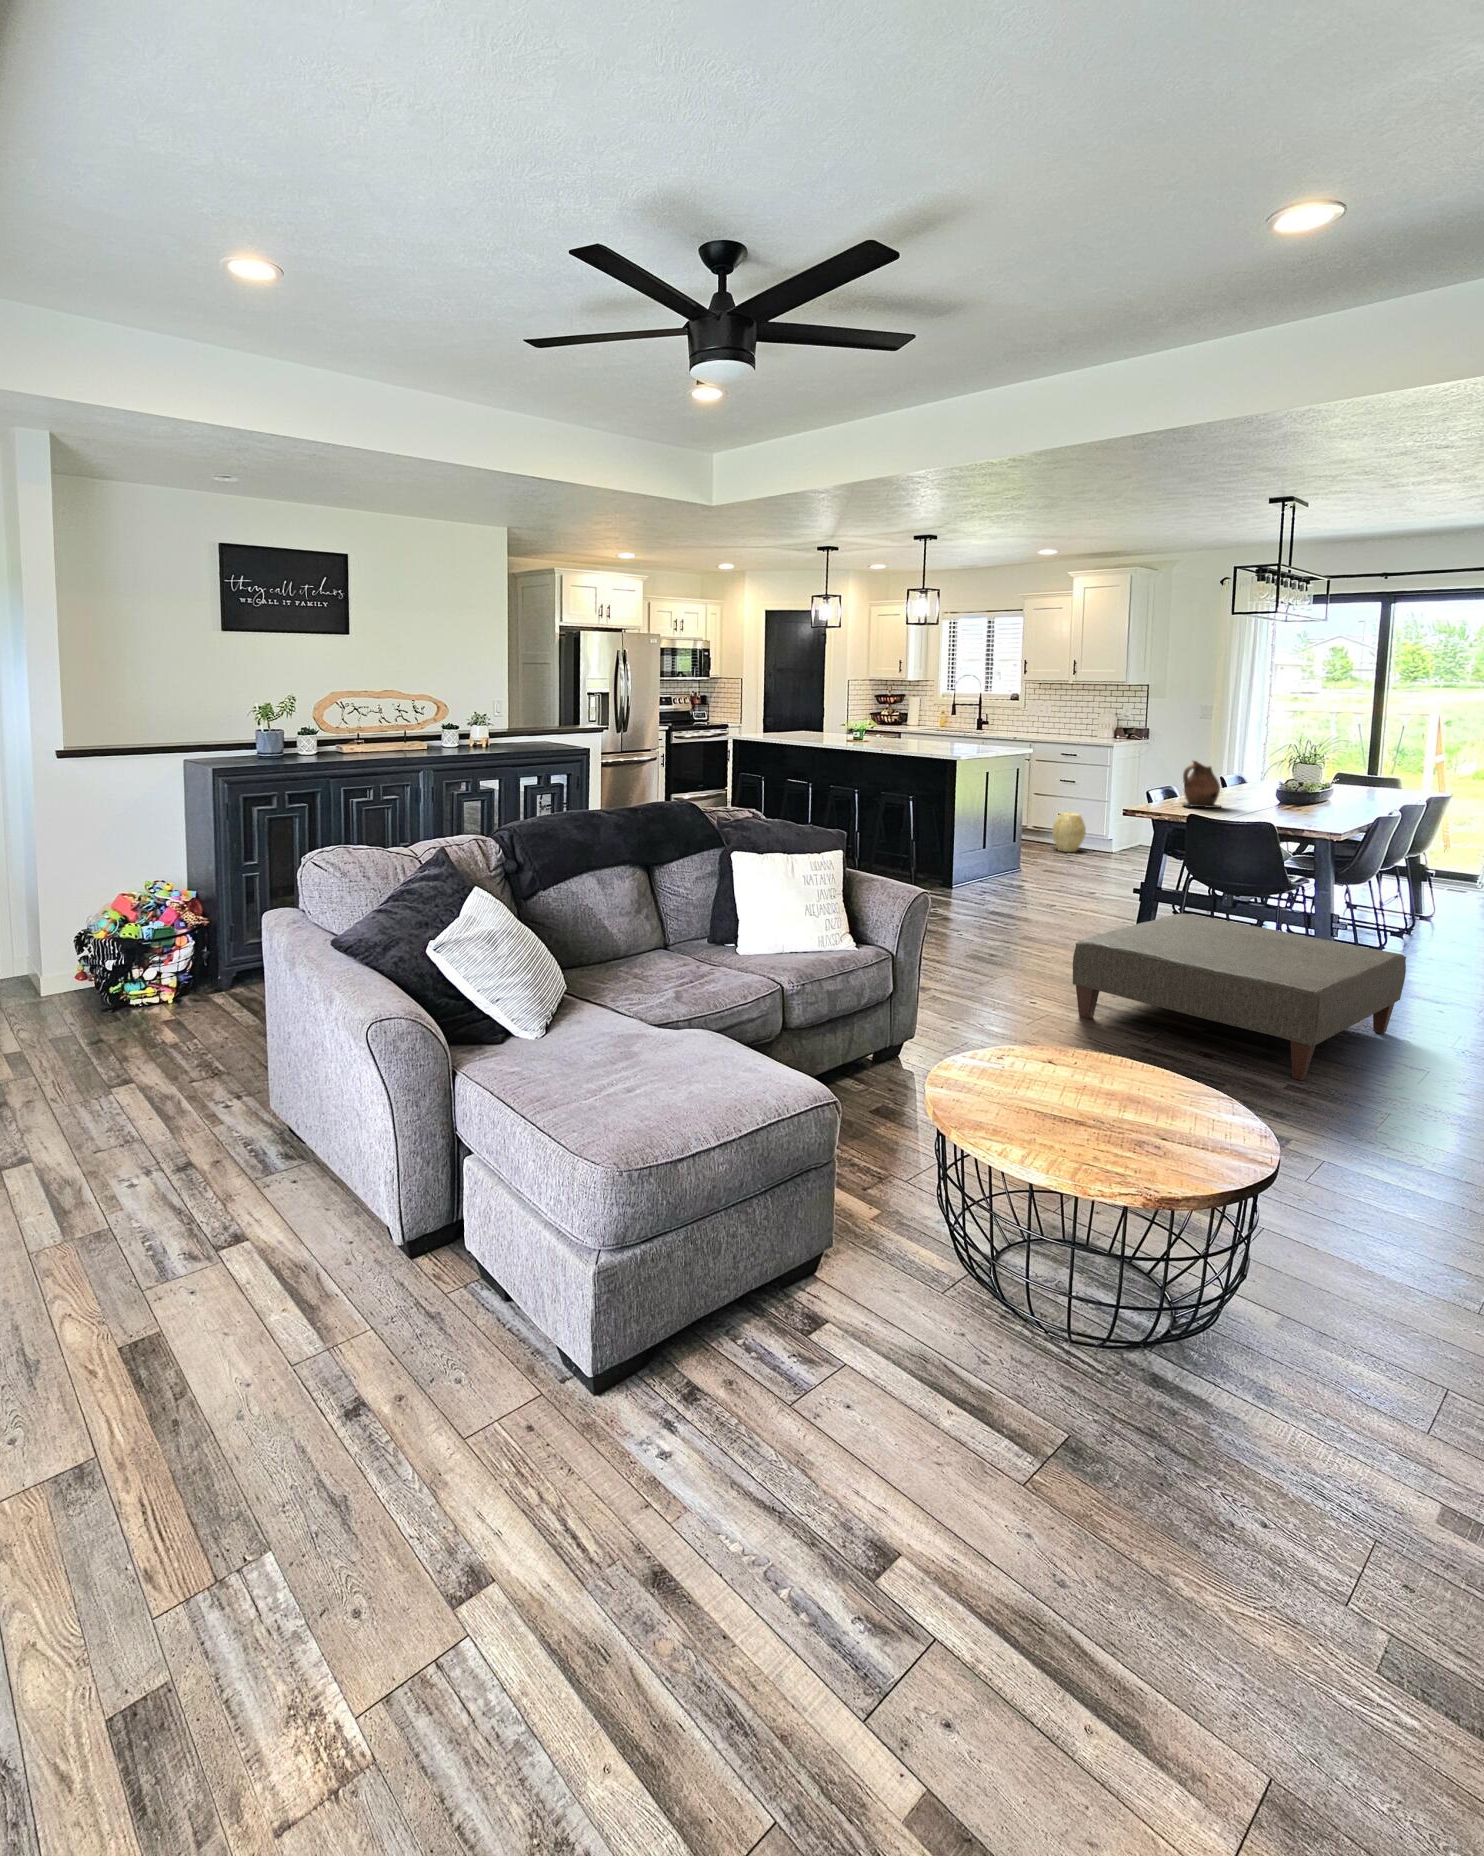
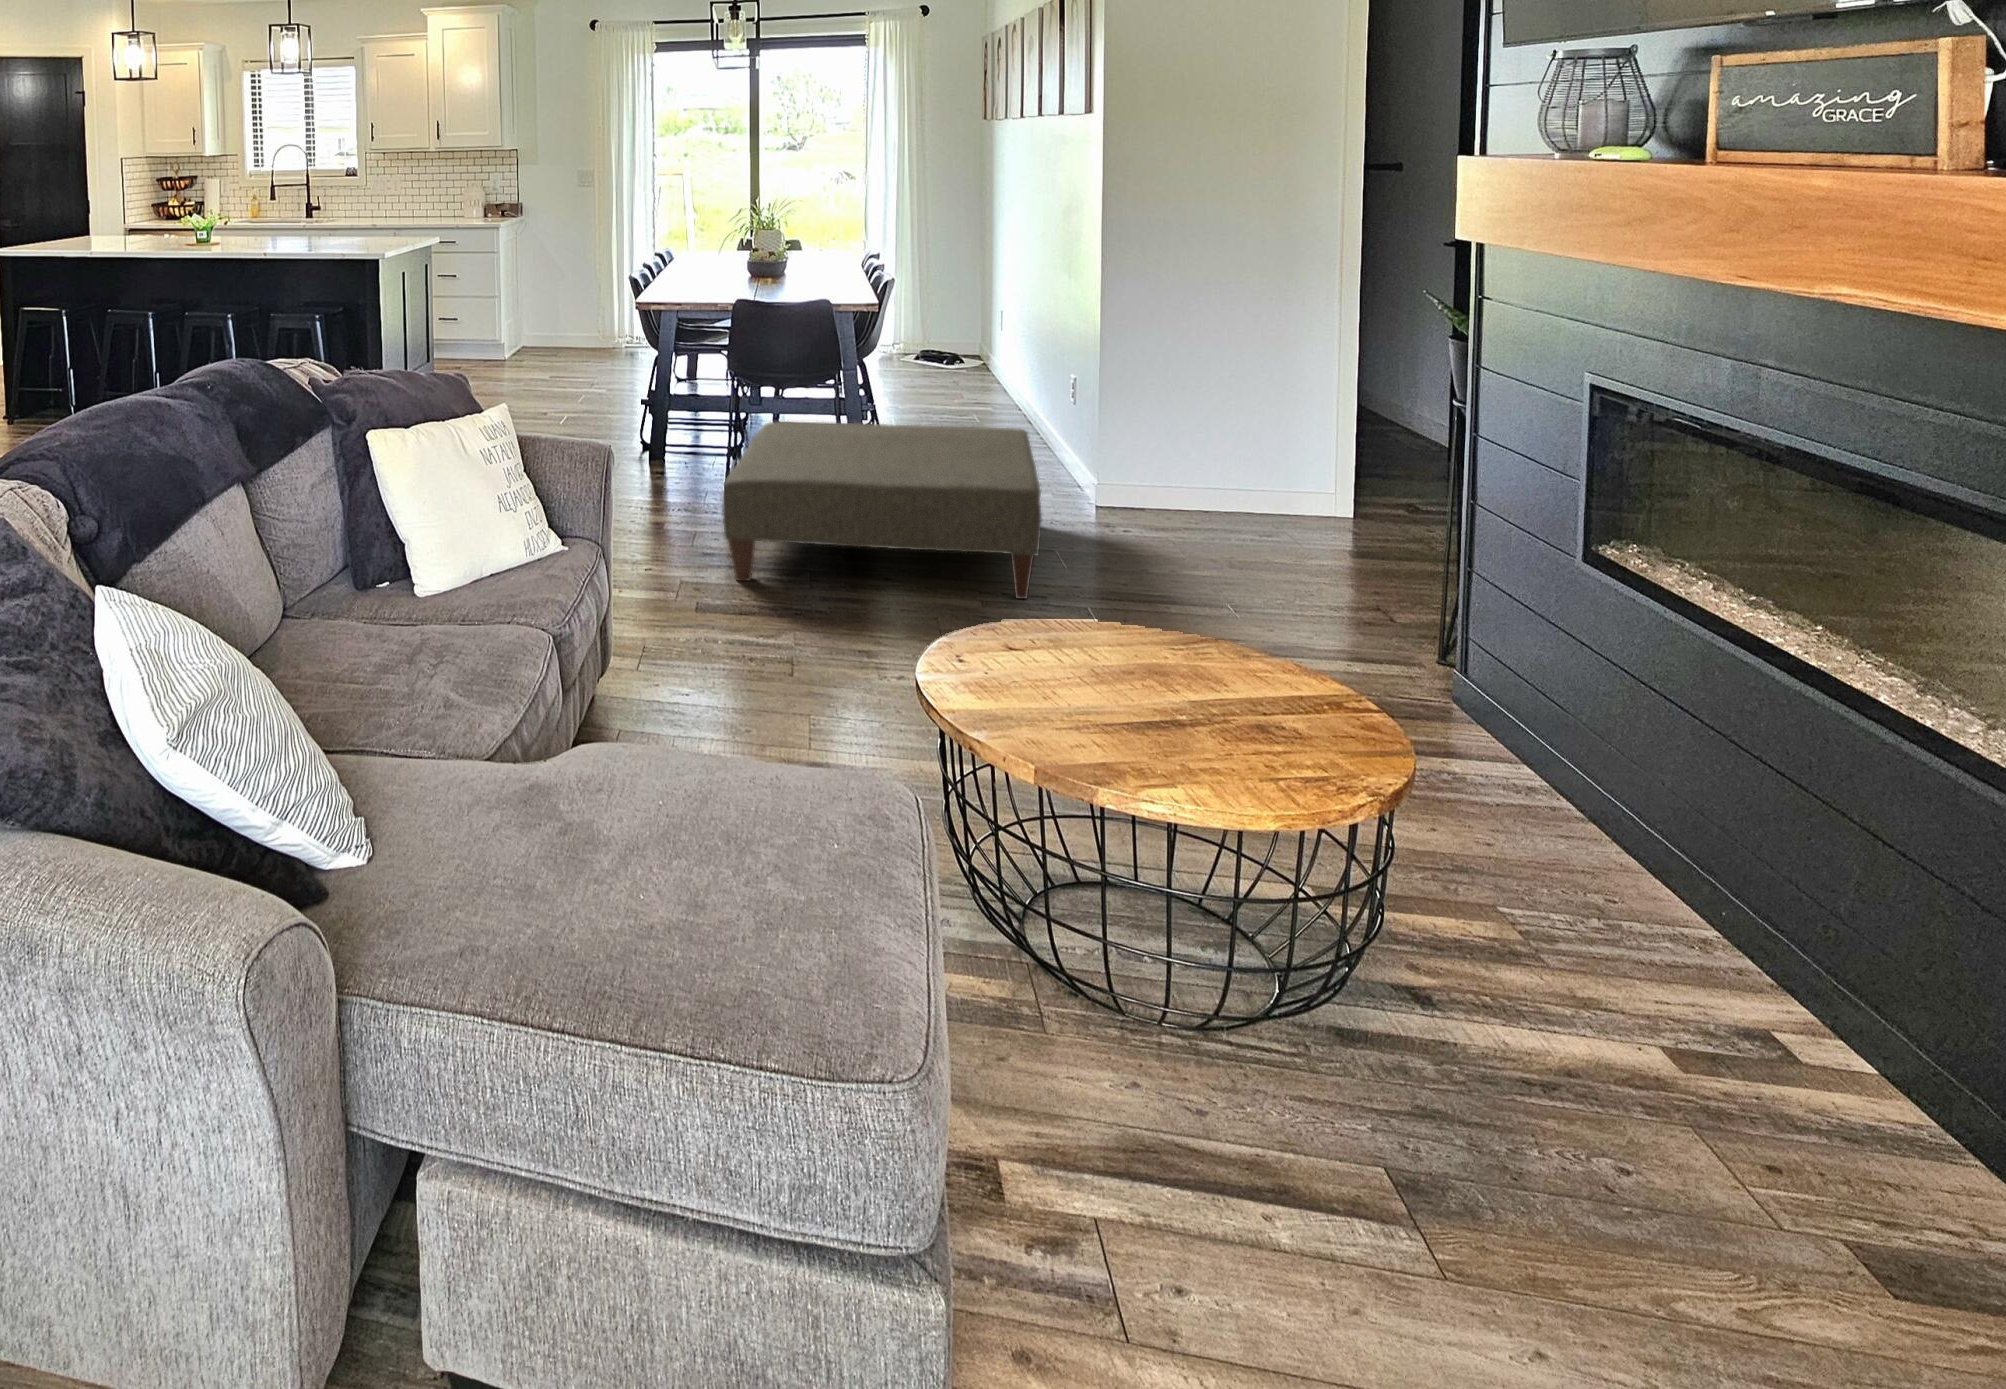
ceramic pitcher: present [1182,761,1220,808] -> none [675,231,725,289]
woven basket: present [1052,812,1086,852] -> none [443,314,485,367]

